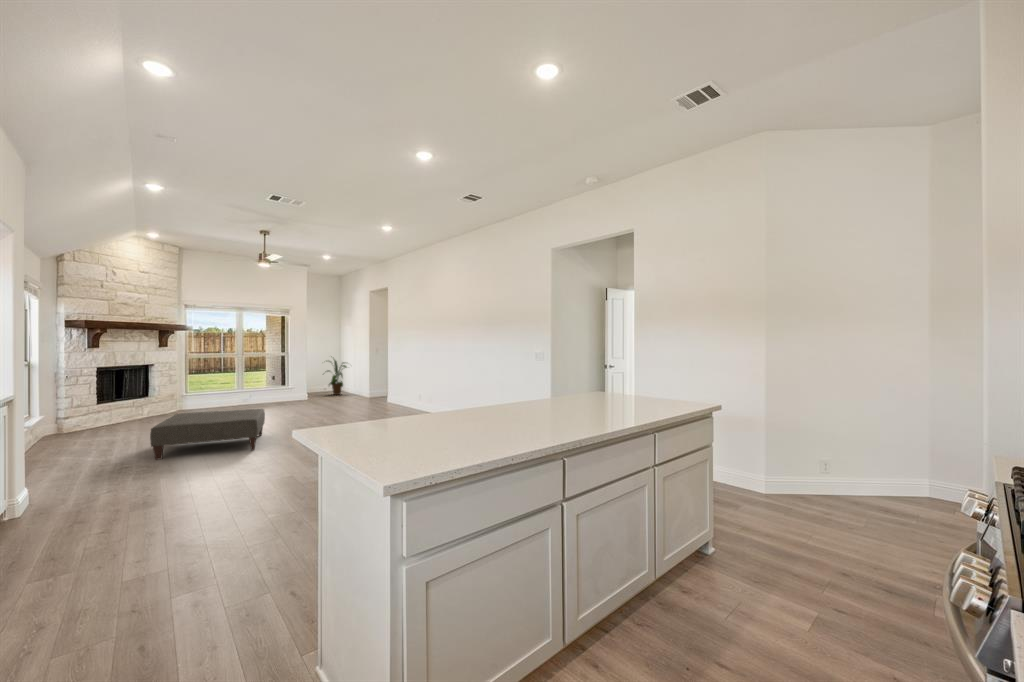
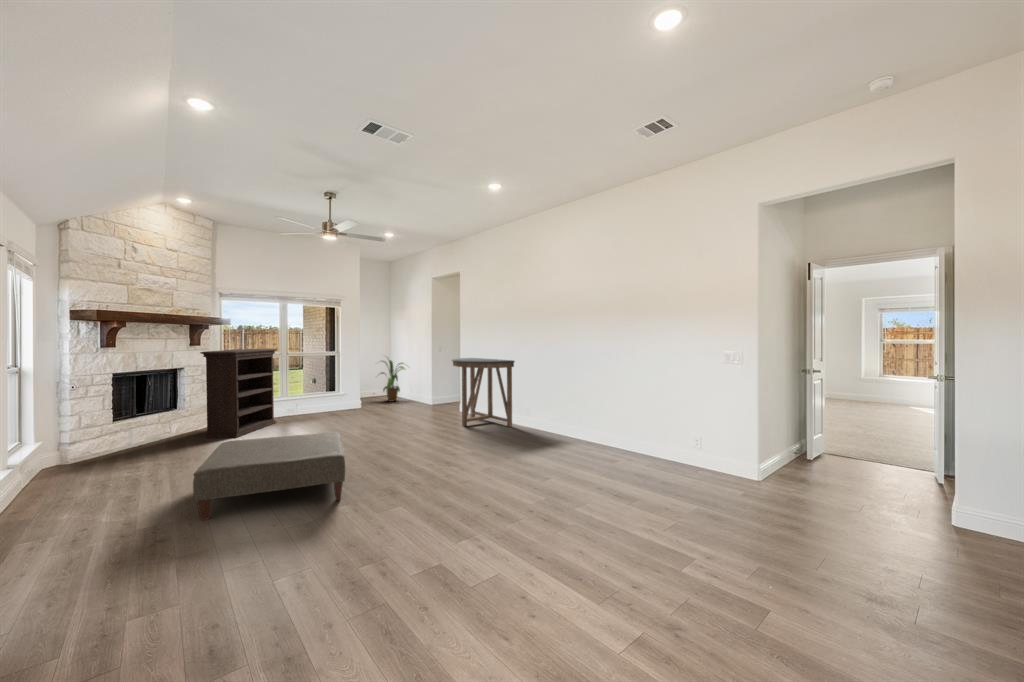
bookshelf: none [166,350,232,419] -> present [200,349,277,438]
console table: none [373,357,420,411] -> present [452,358,515,427]

